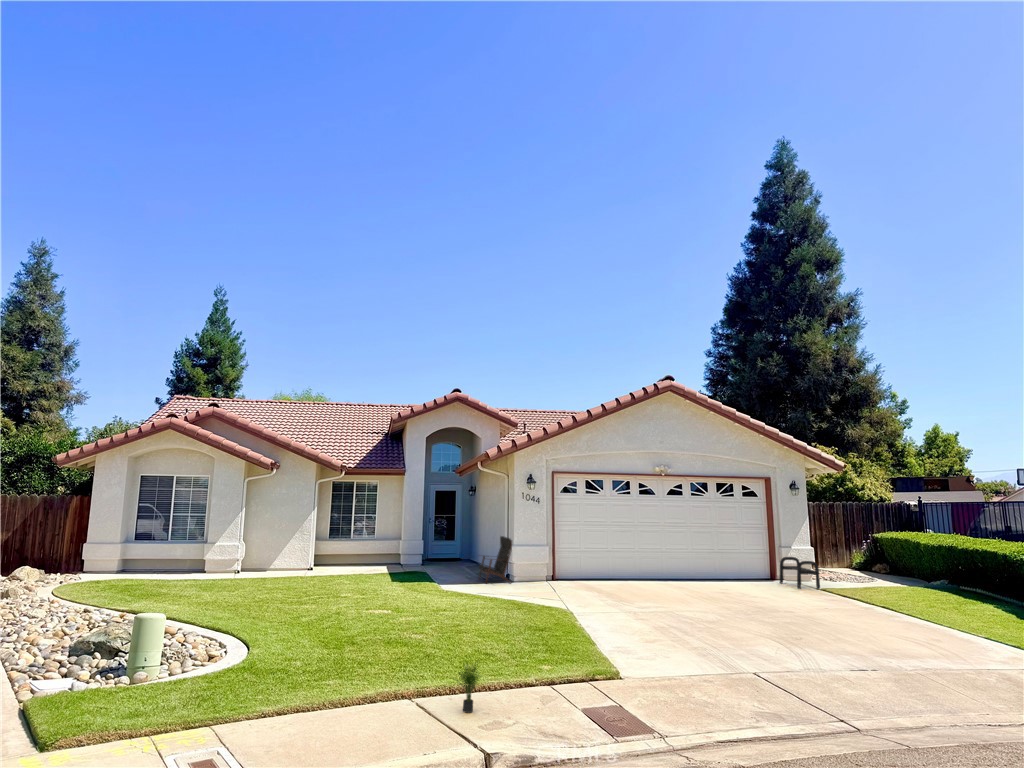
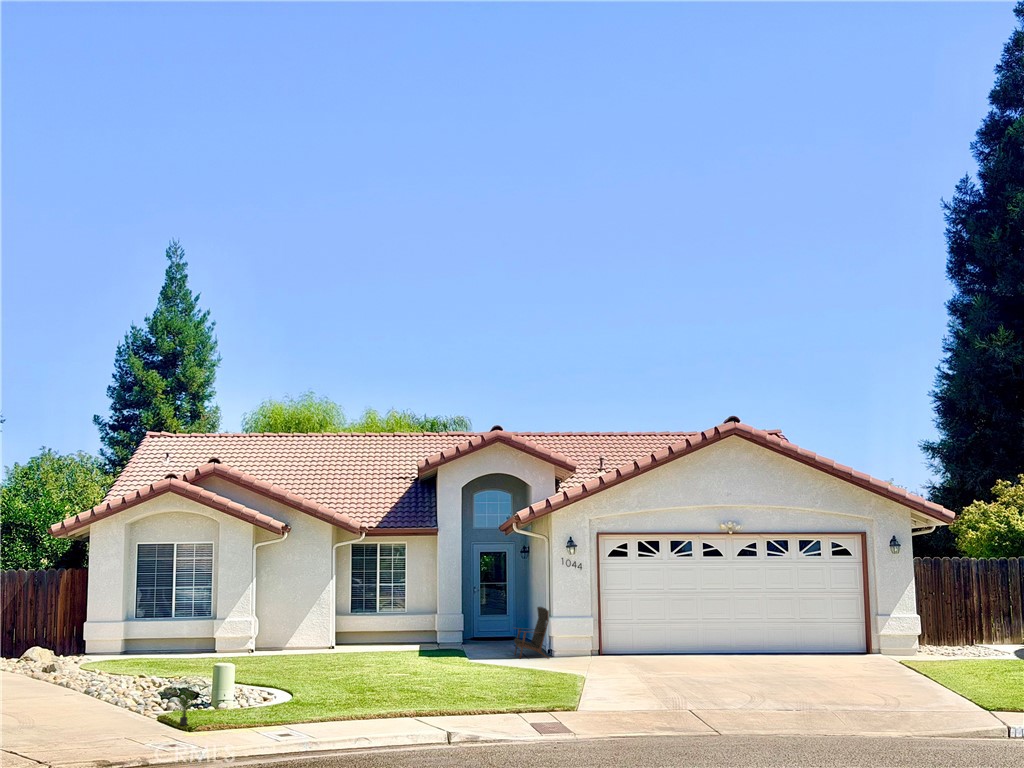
bench: present [780,557,820,589] -> none [878,627,918,665]
potted plant: present [457,663,479,713] -> present [177,693,191,725]

